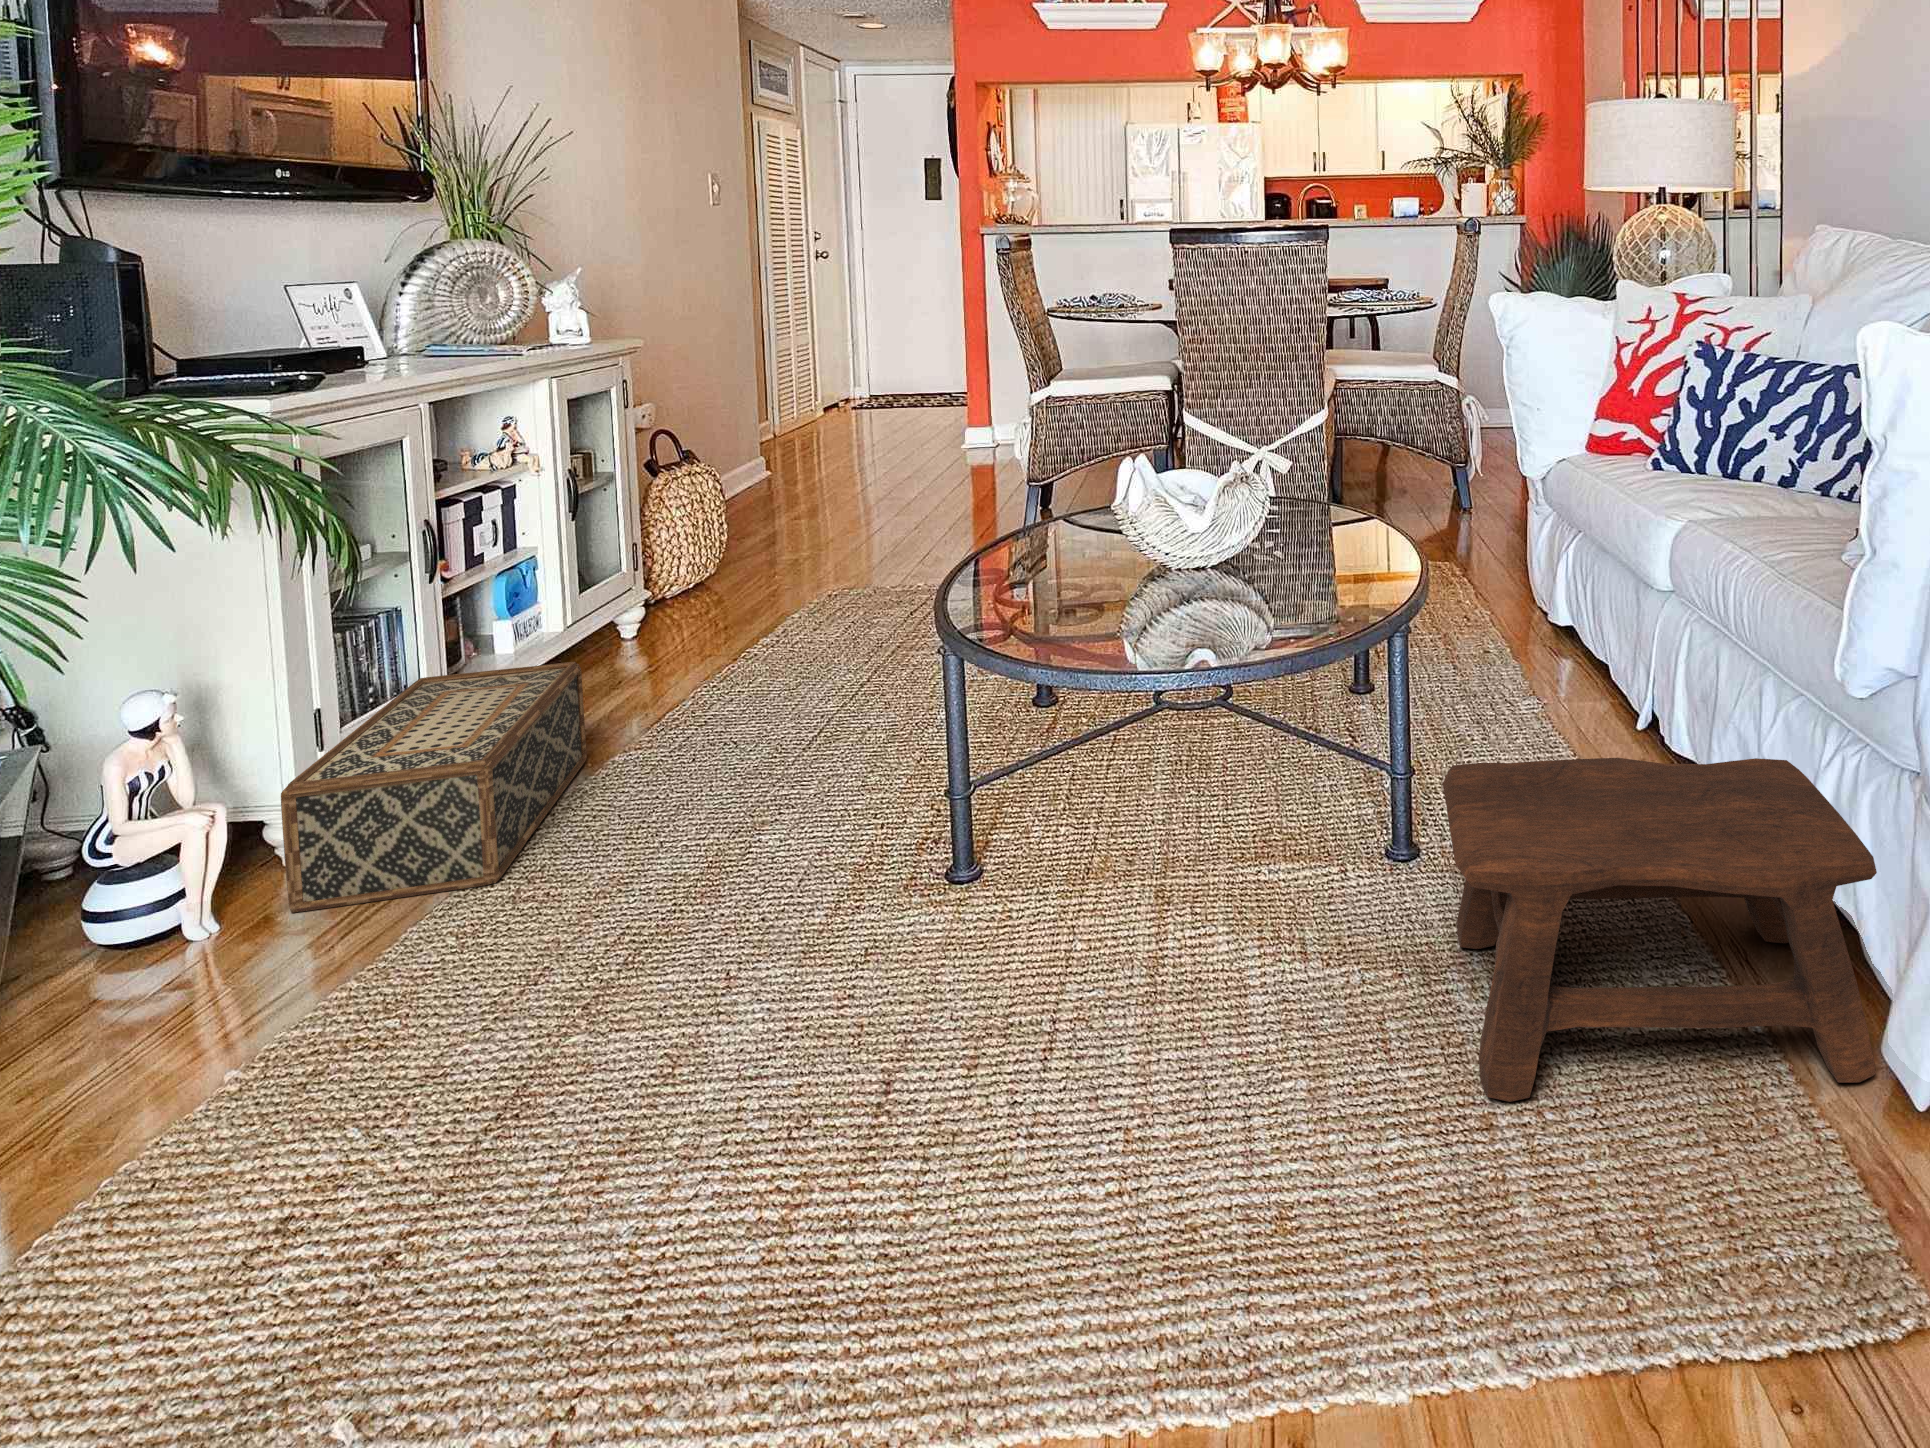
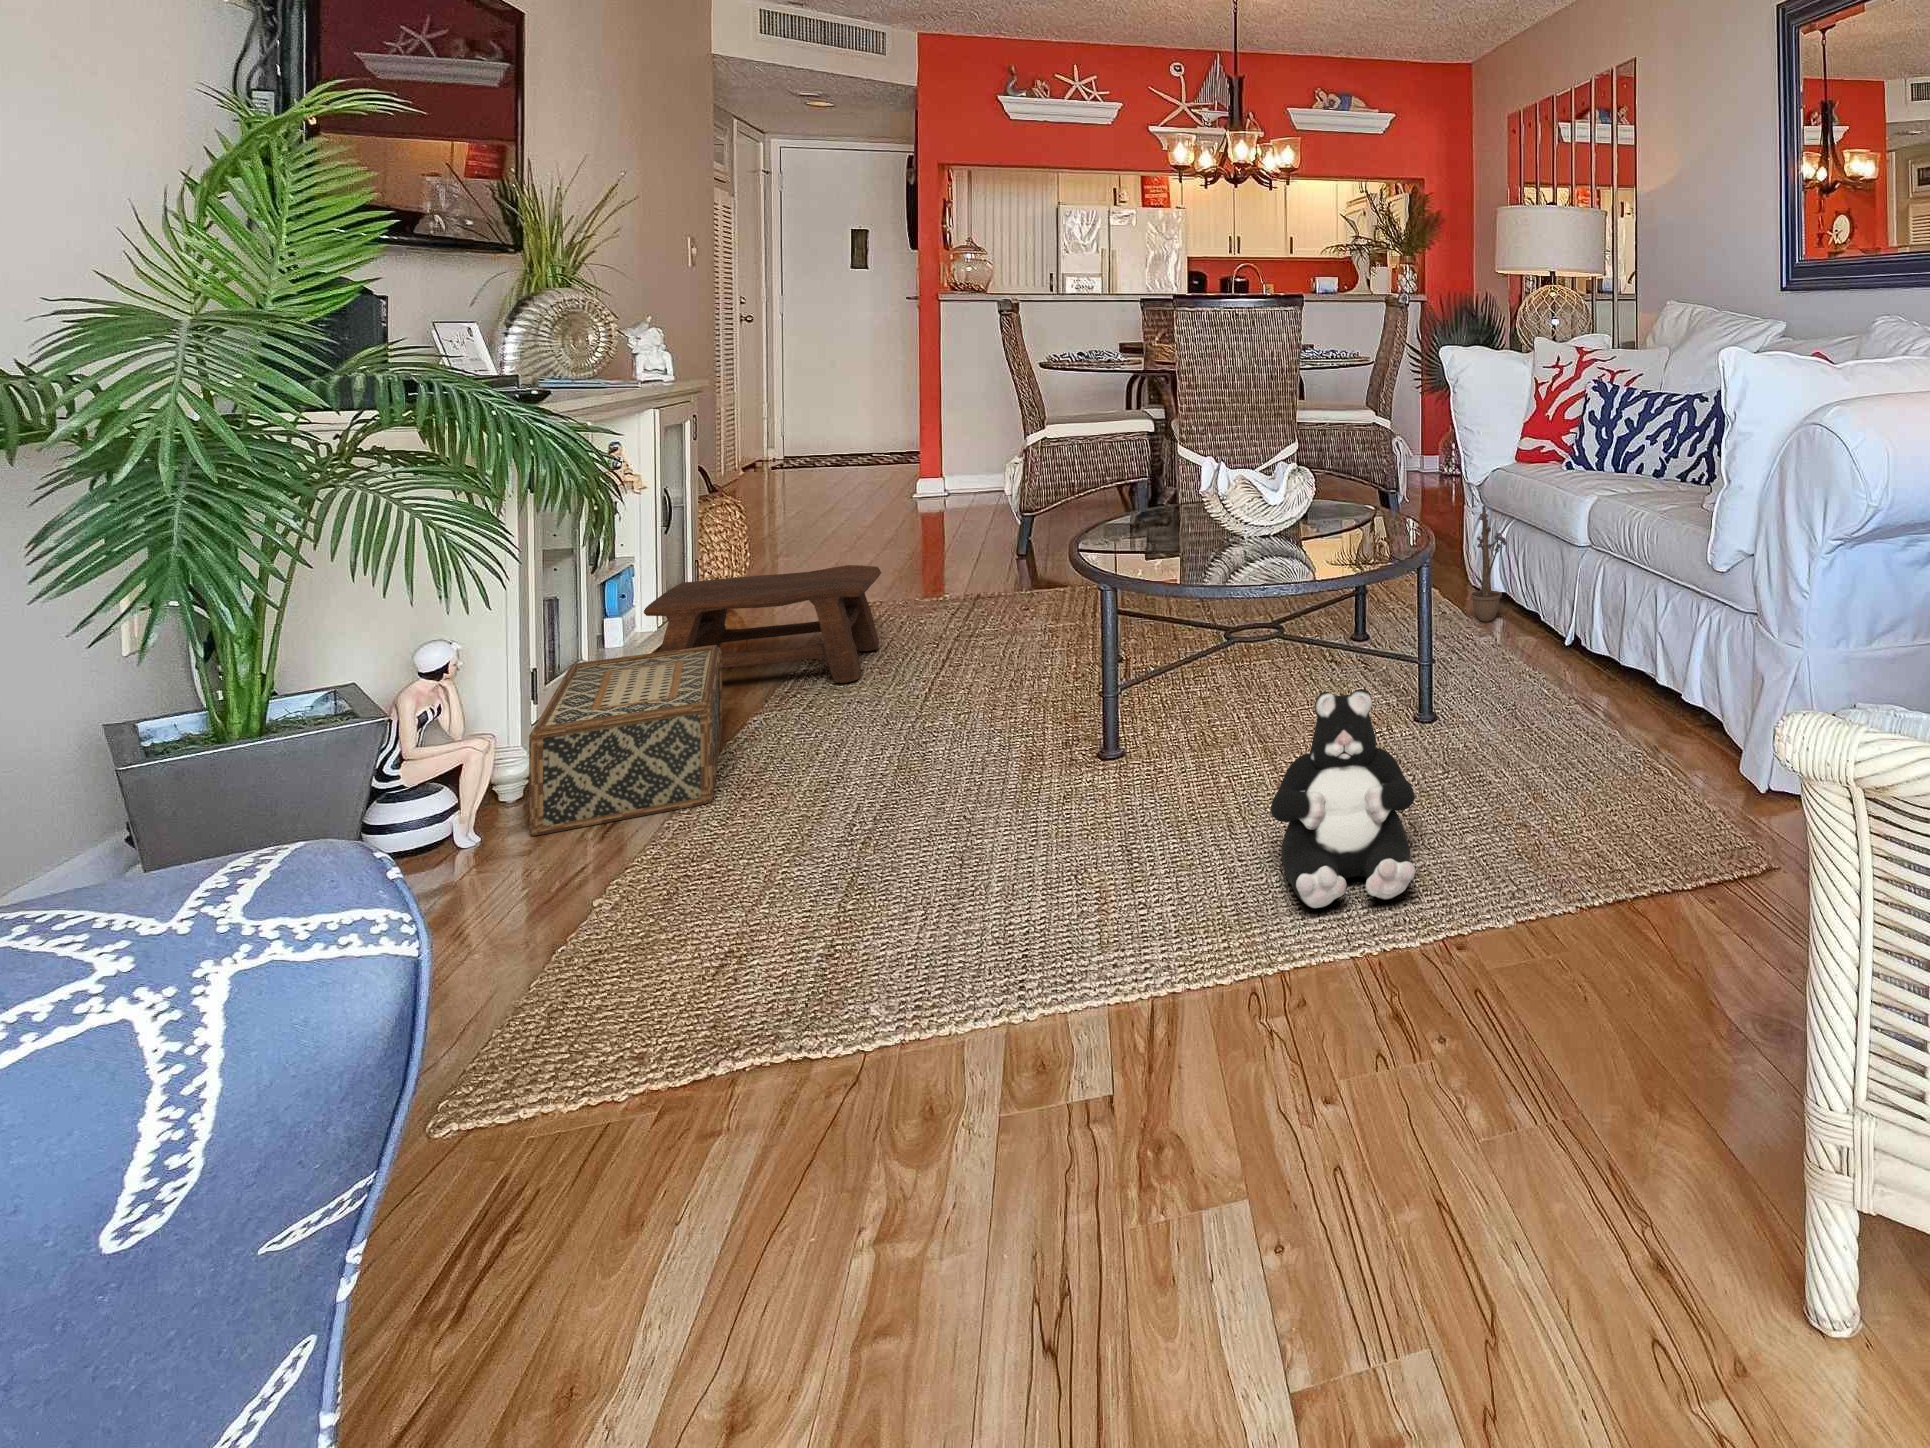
decorative plant: none [1517,513,1565,670] -> present [1471,506,1507,622]
stool: present [1443,758,1877,1102] -> present [644,565,881,683]
plush toy: none [1057,893,1290,1289] -> present [1271,689,1416,908]

